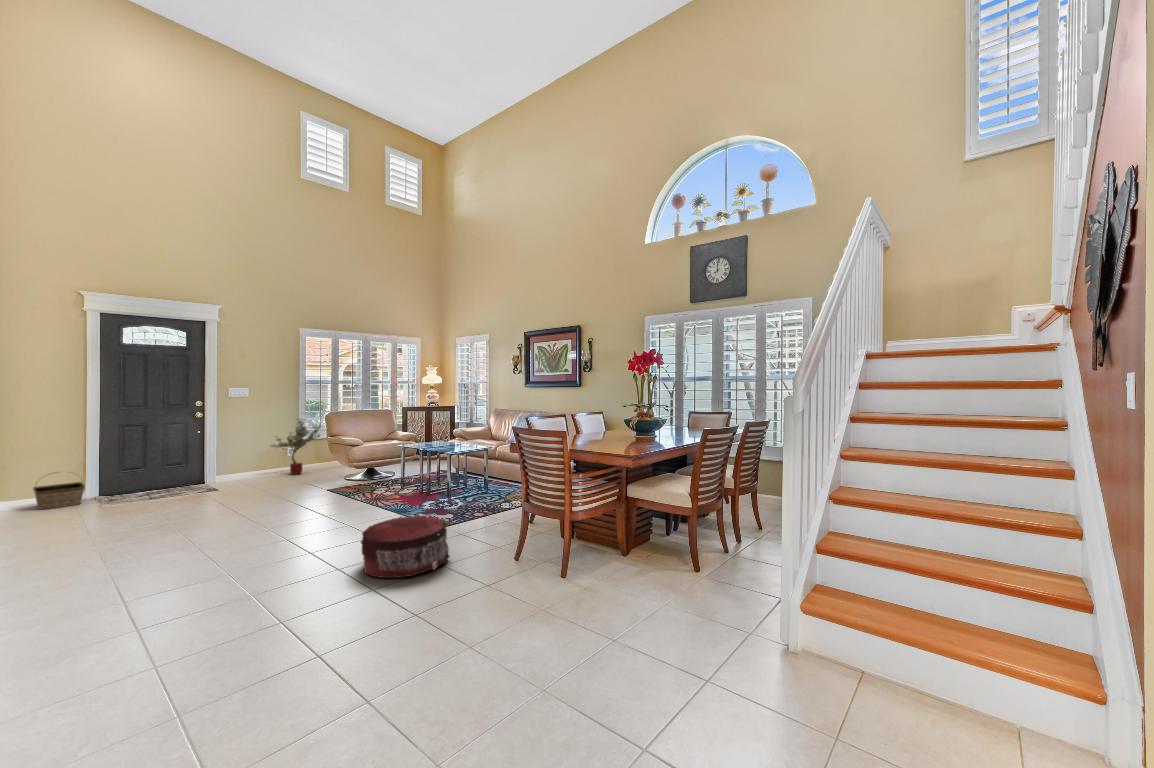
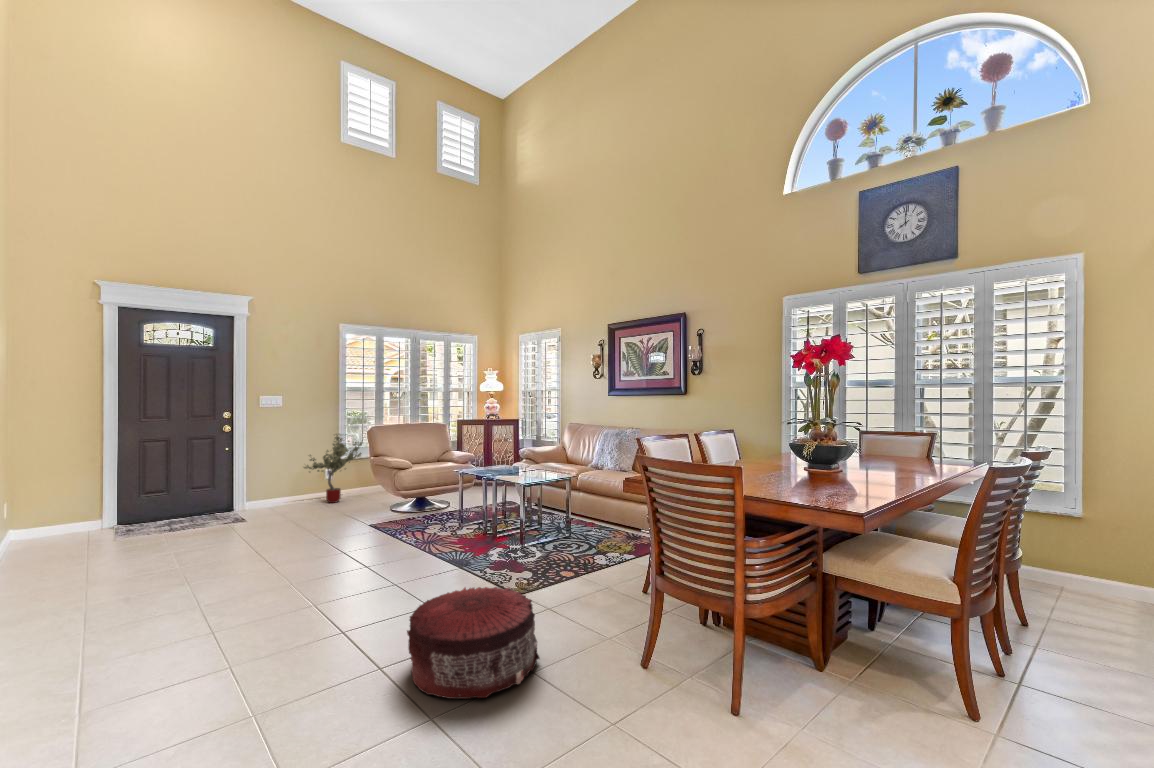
basket: present [33,482,85,509] -> none [29,499,87,546]

